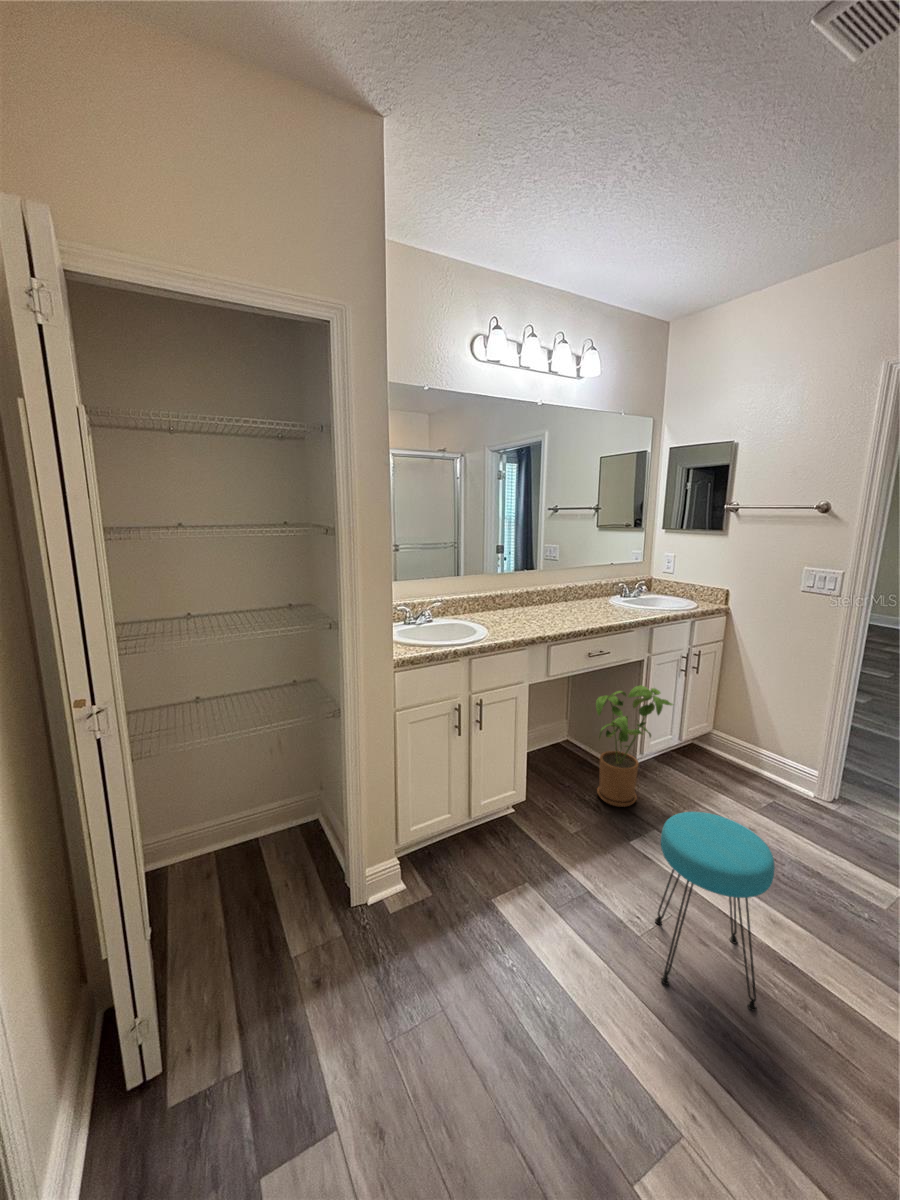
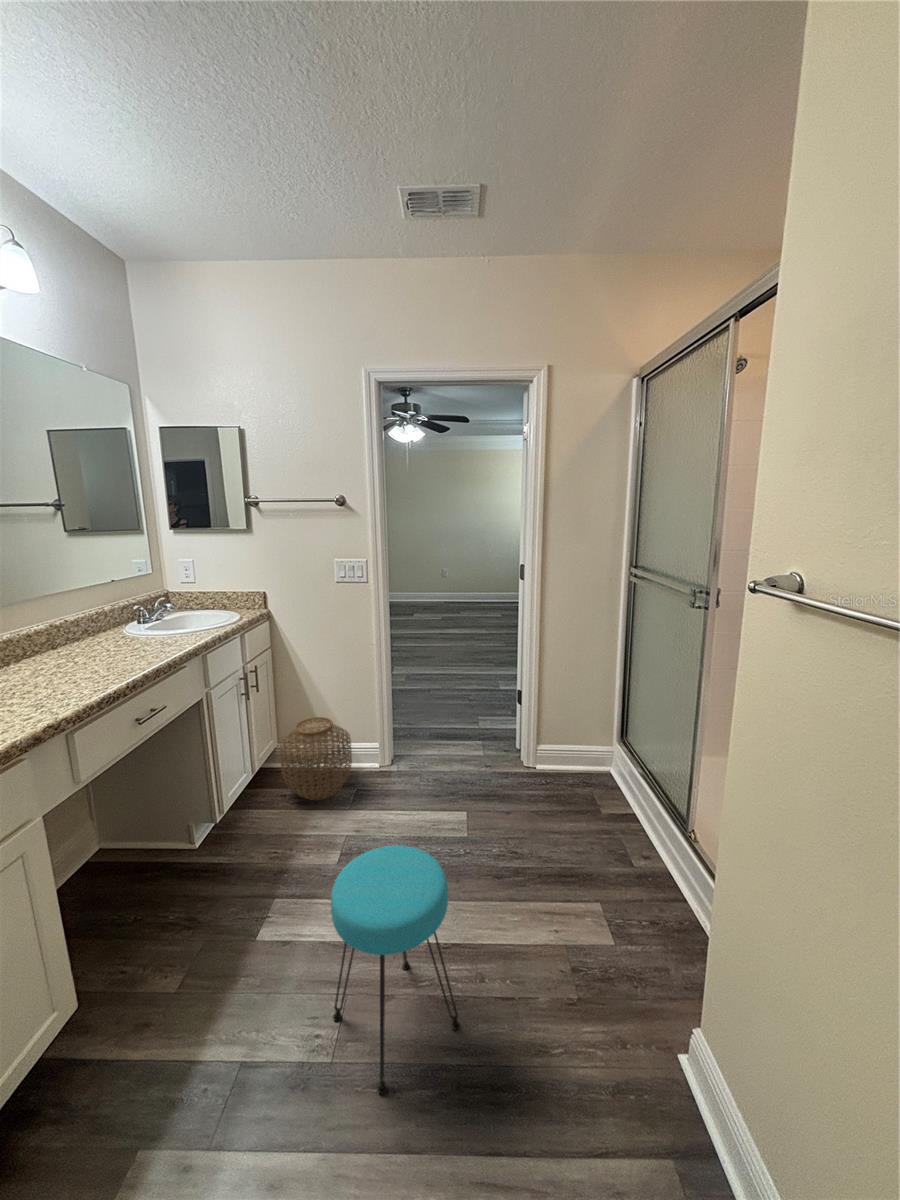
house plant: present [596,686,673,807] -> none [152,729,258,907]
woven basket: none [703,713,780,793] -> present [279,717,352,800]

